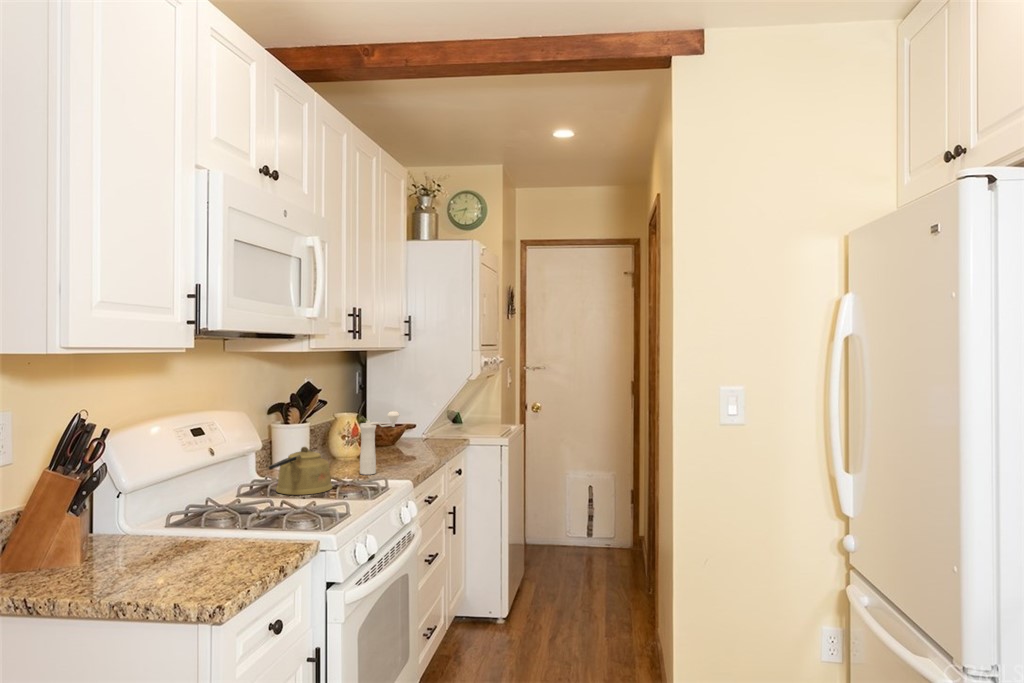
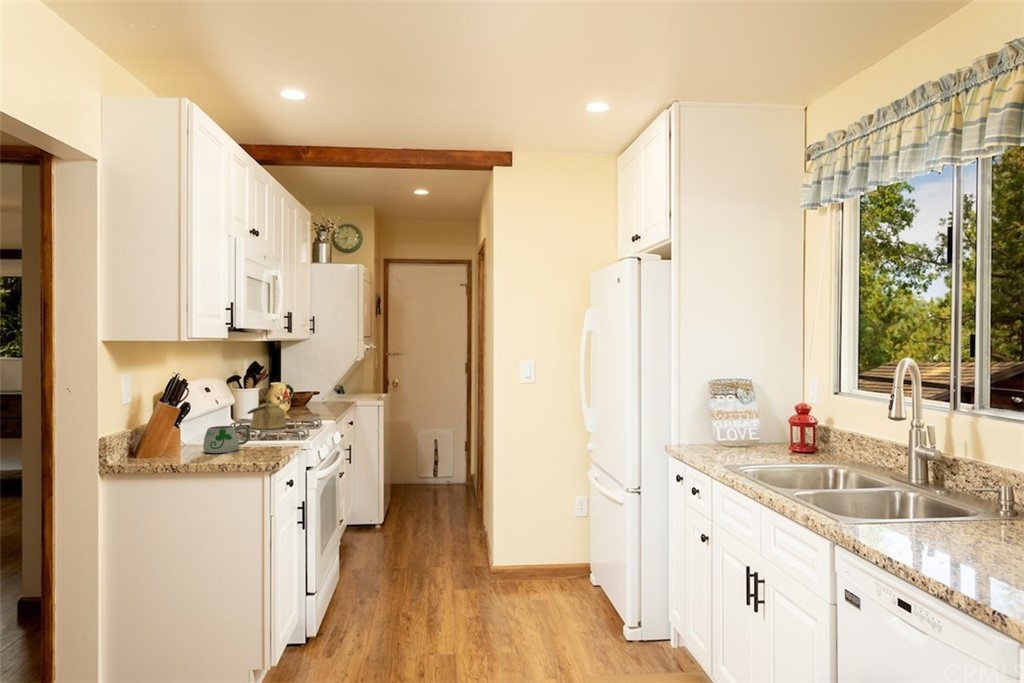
pepper mill: present [360,411,399,475] -> none [297,380,322,420]
mug: none [129,508,214,567] -> present [203,426,250,453]

